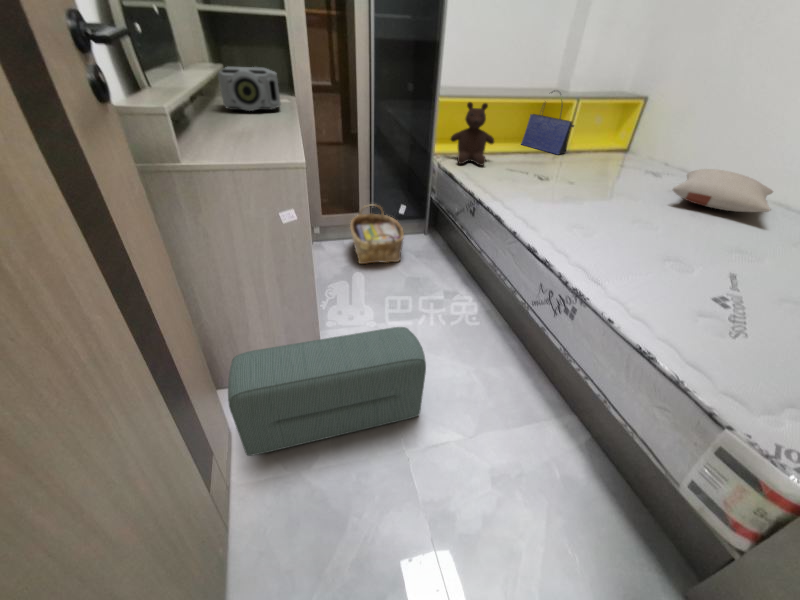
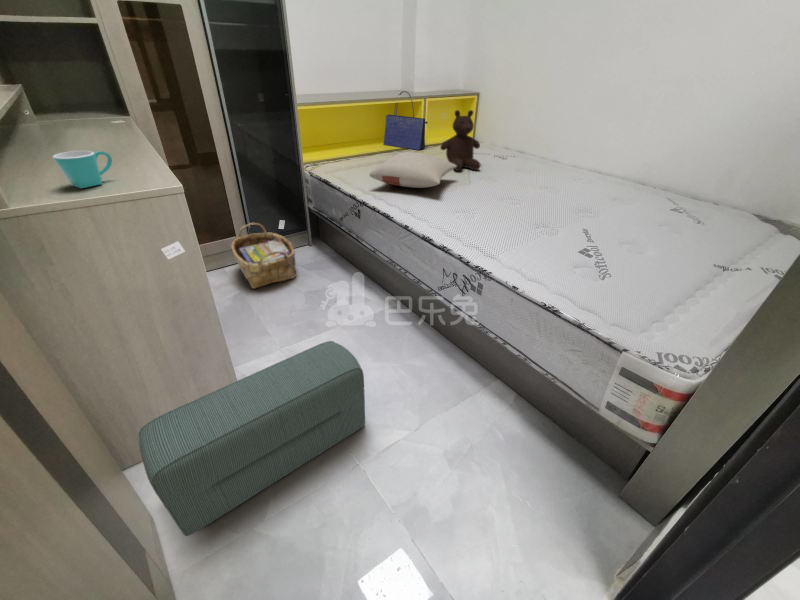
speaker: present [218,67,281,111] -> none [19,84,118,137]
teddy bear: present [451,102,494,166] -> present [441,110,480,171]
mug: none [219,123,260,154] -> present [53,151,112,188]
pillow: present [673,169,773,212] -> present [370,152,456,188]

